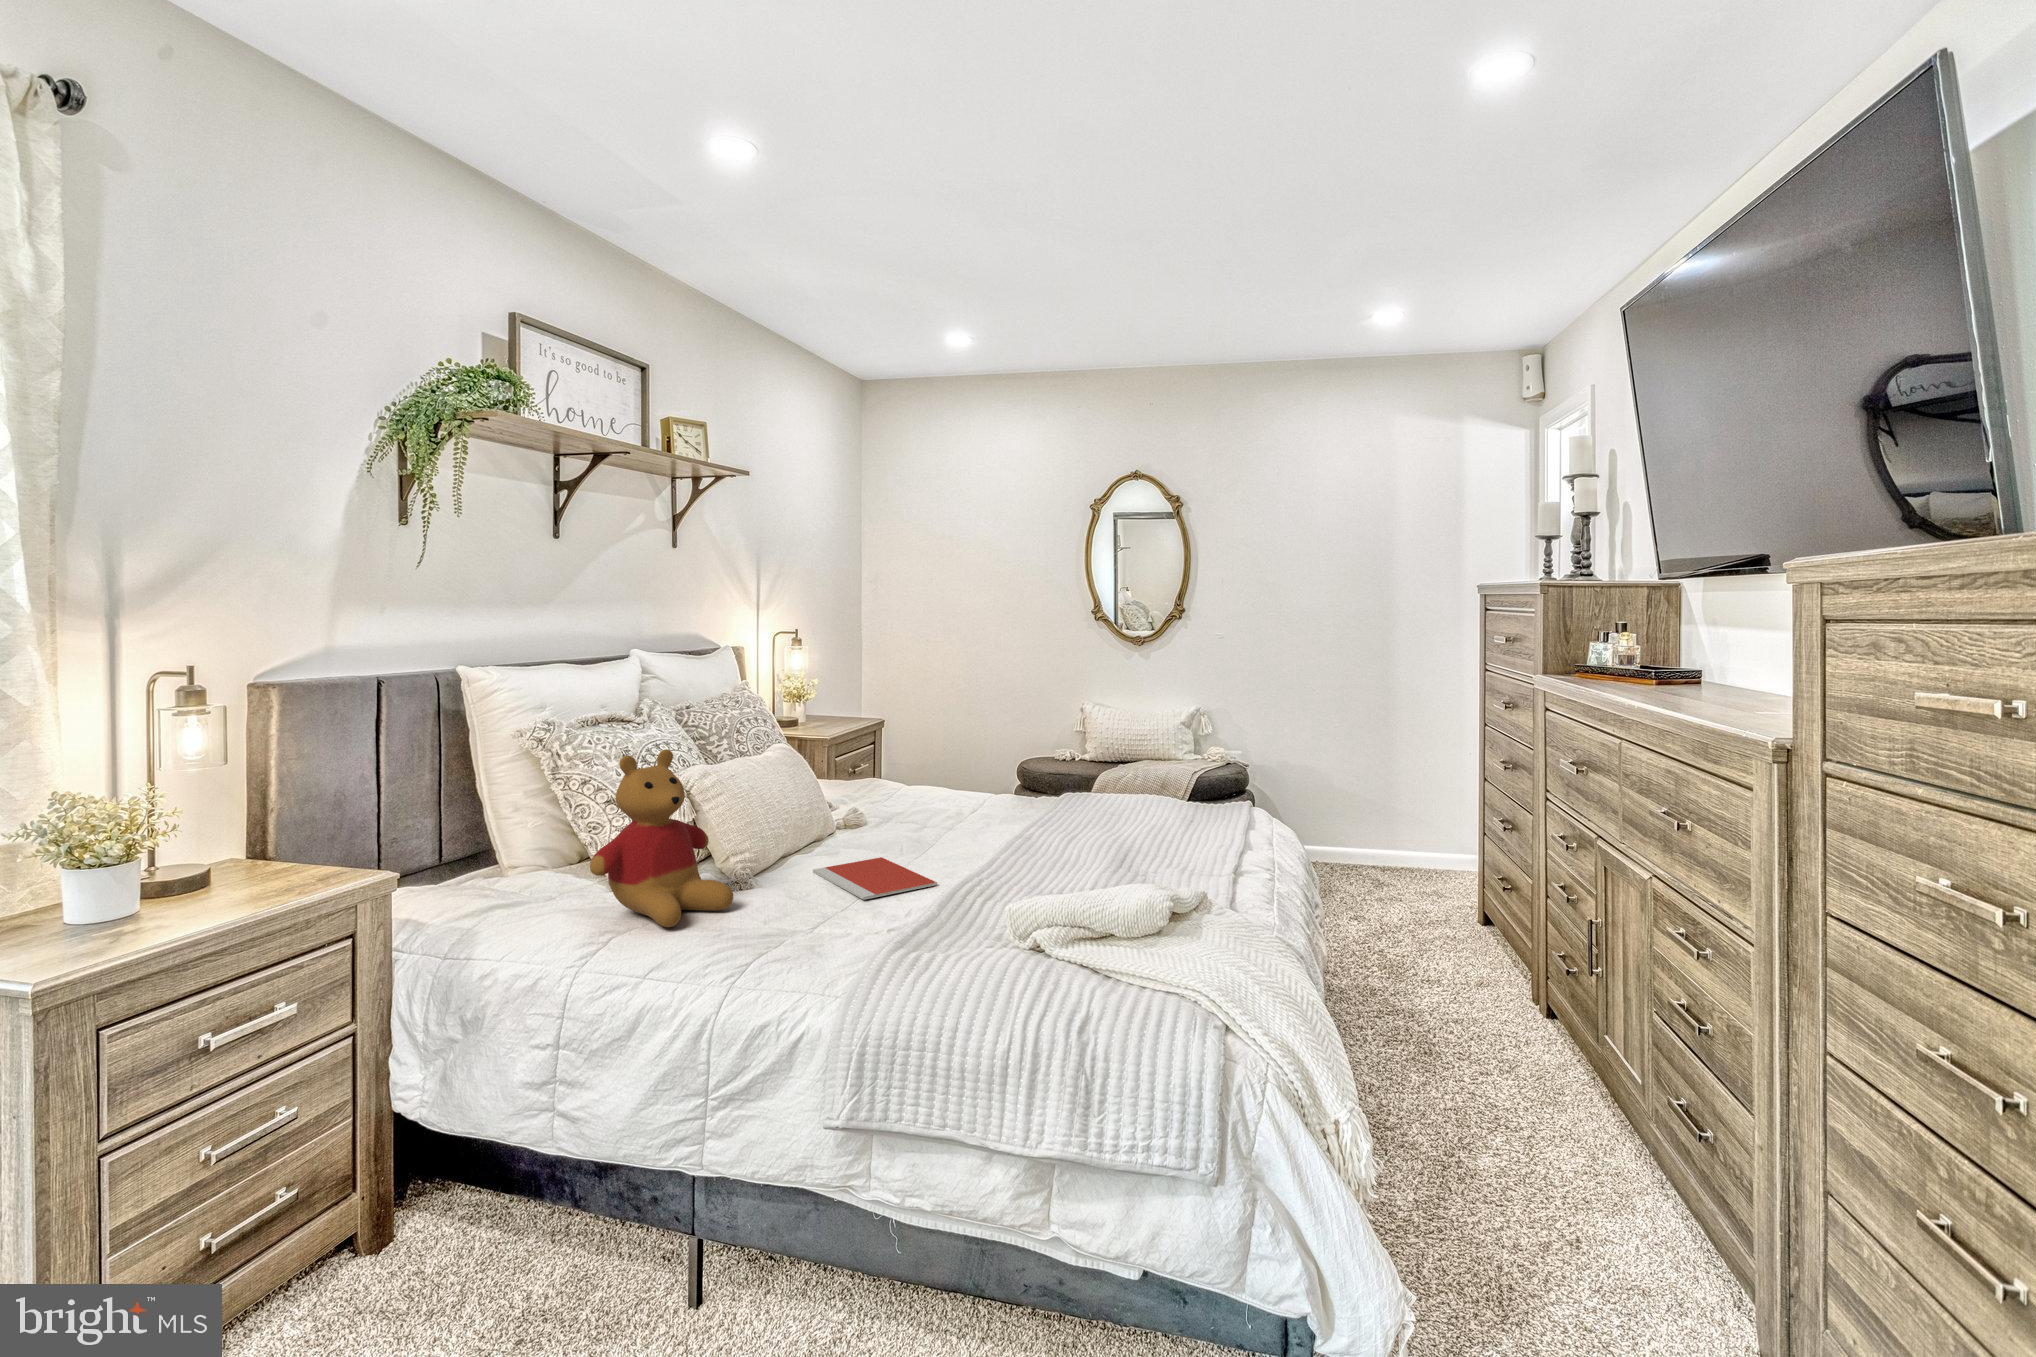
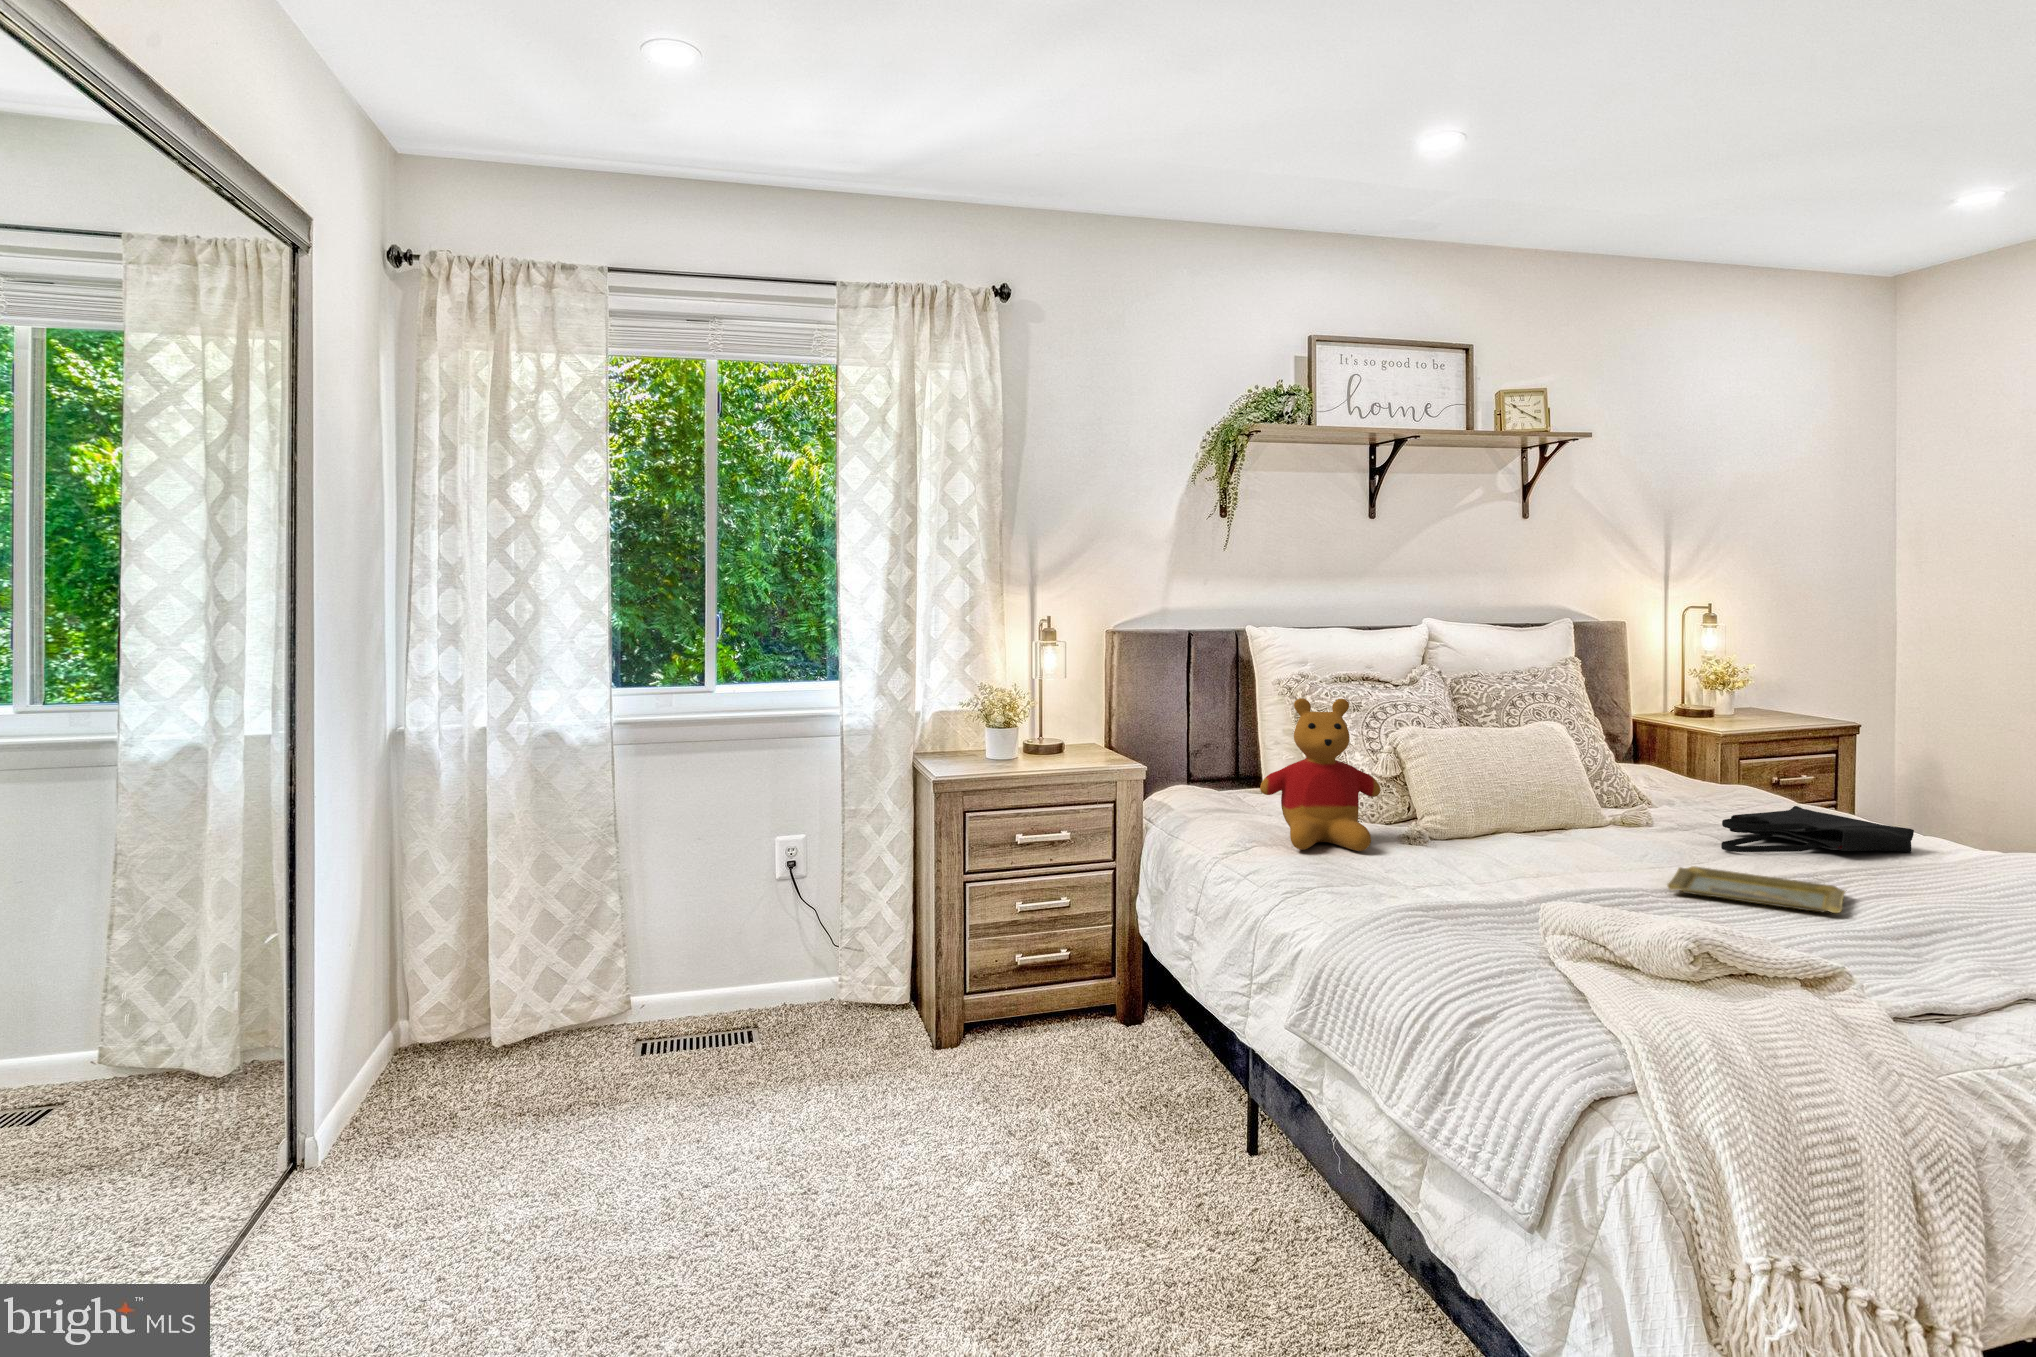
tote bag: none [923,780,1026,826] -> present [1721,806,1914,853]
tray: none [966,835,1092,868] -> present [1667,866,1846,913]
notebook: present [813,857,937,900] -> none [1482,847,1581,887]

